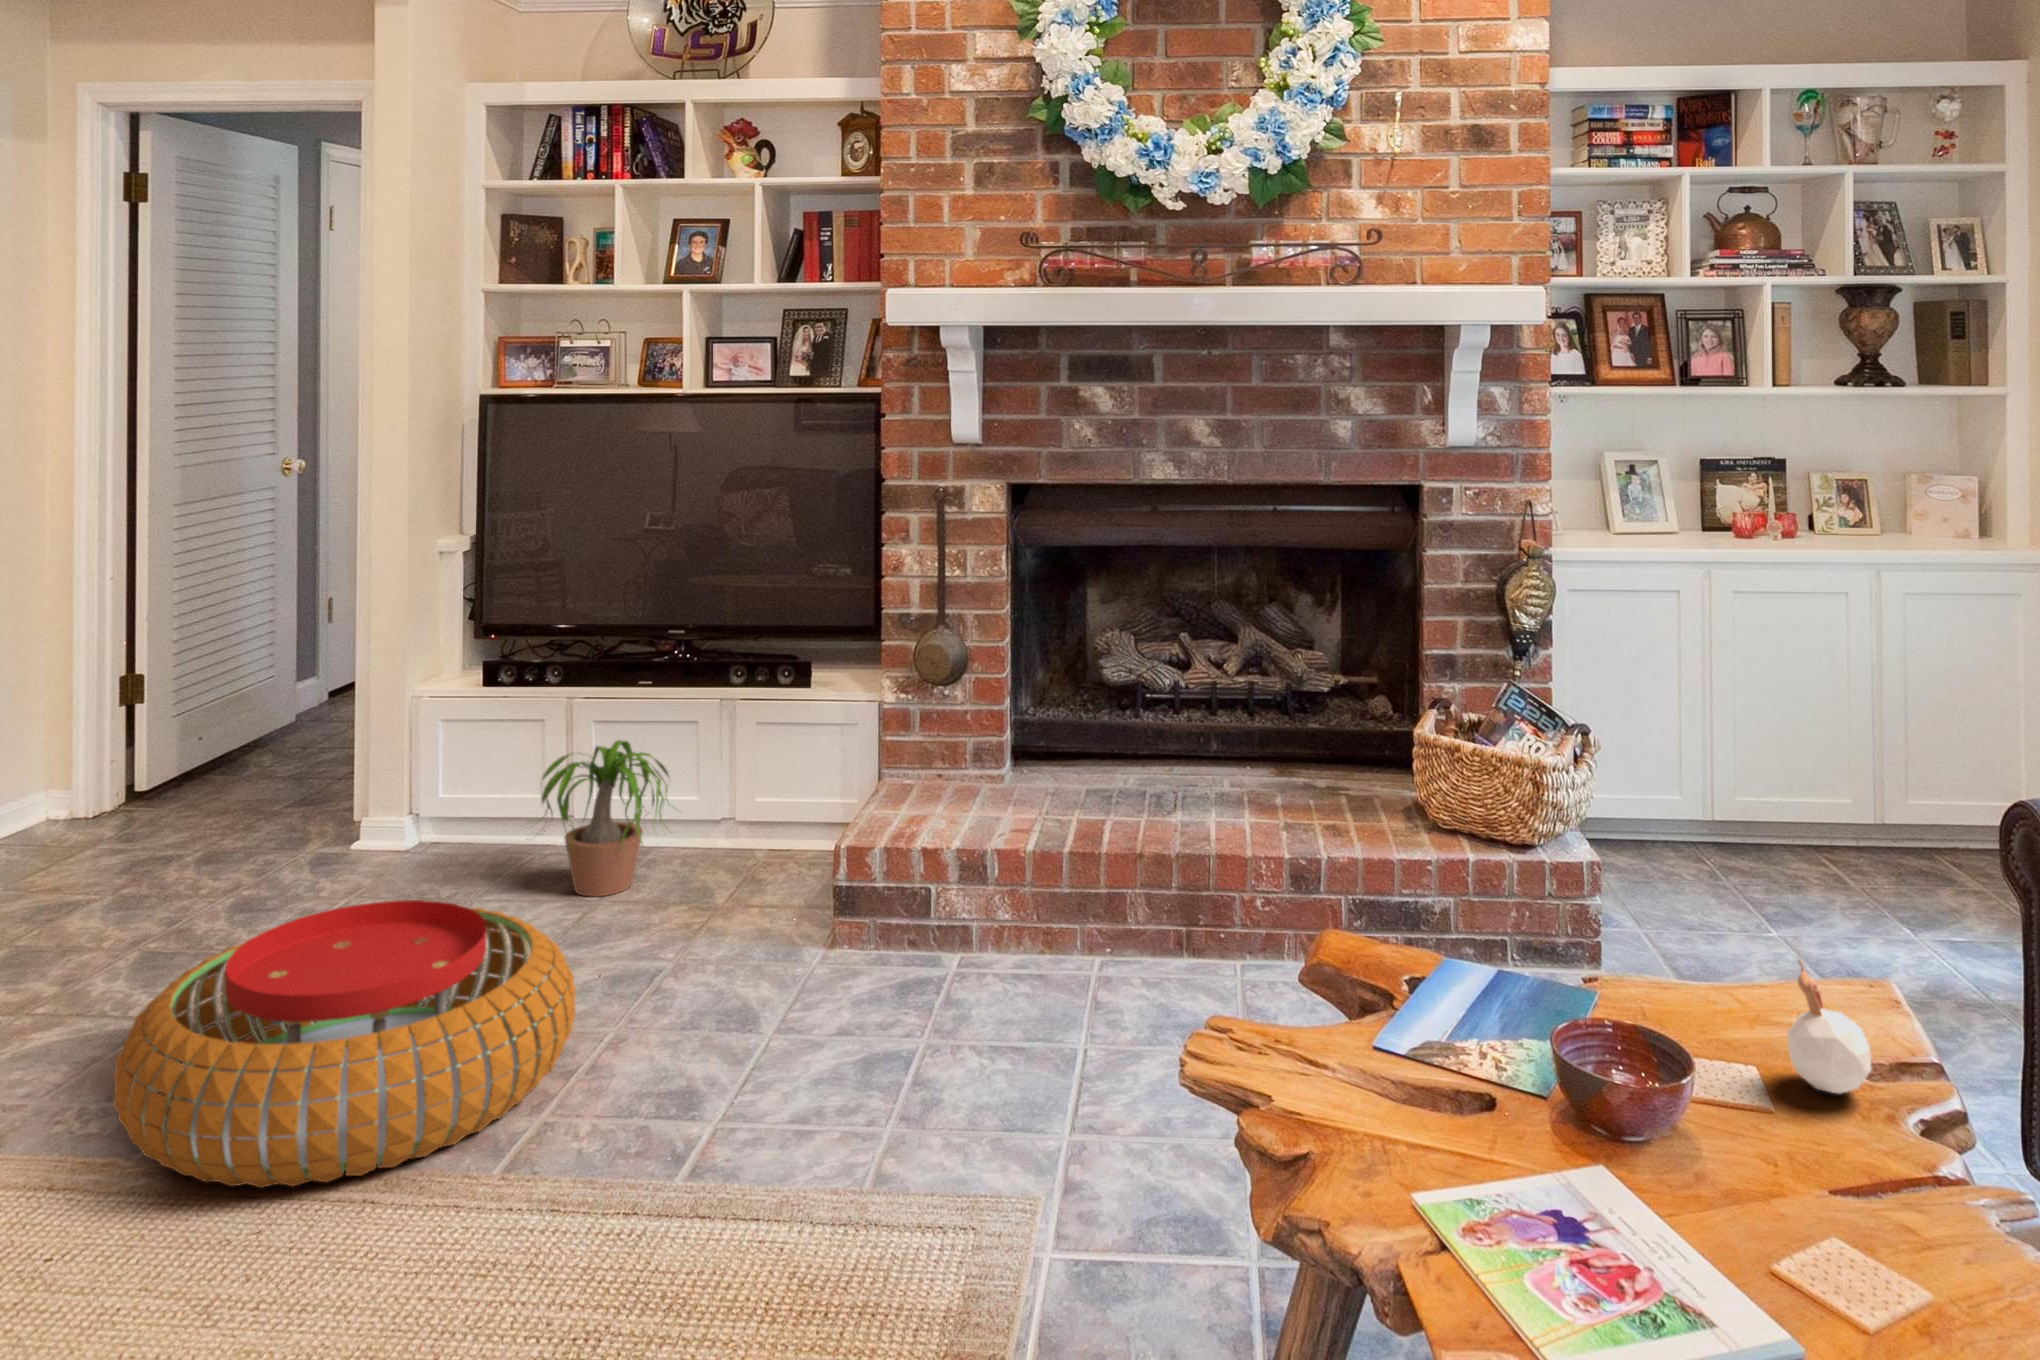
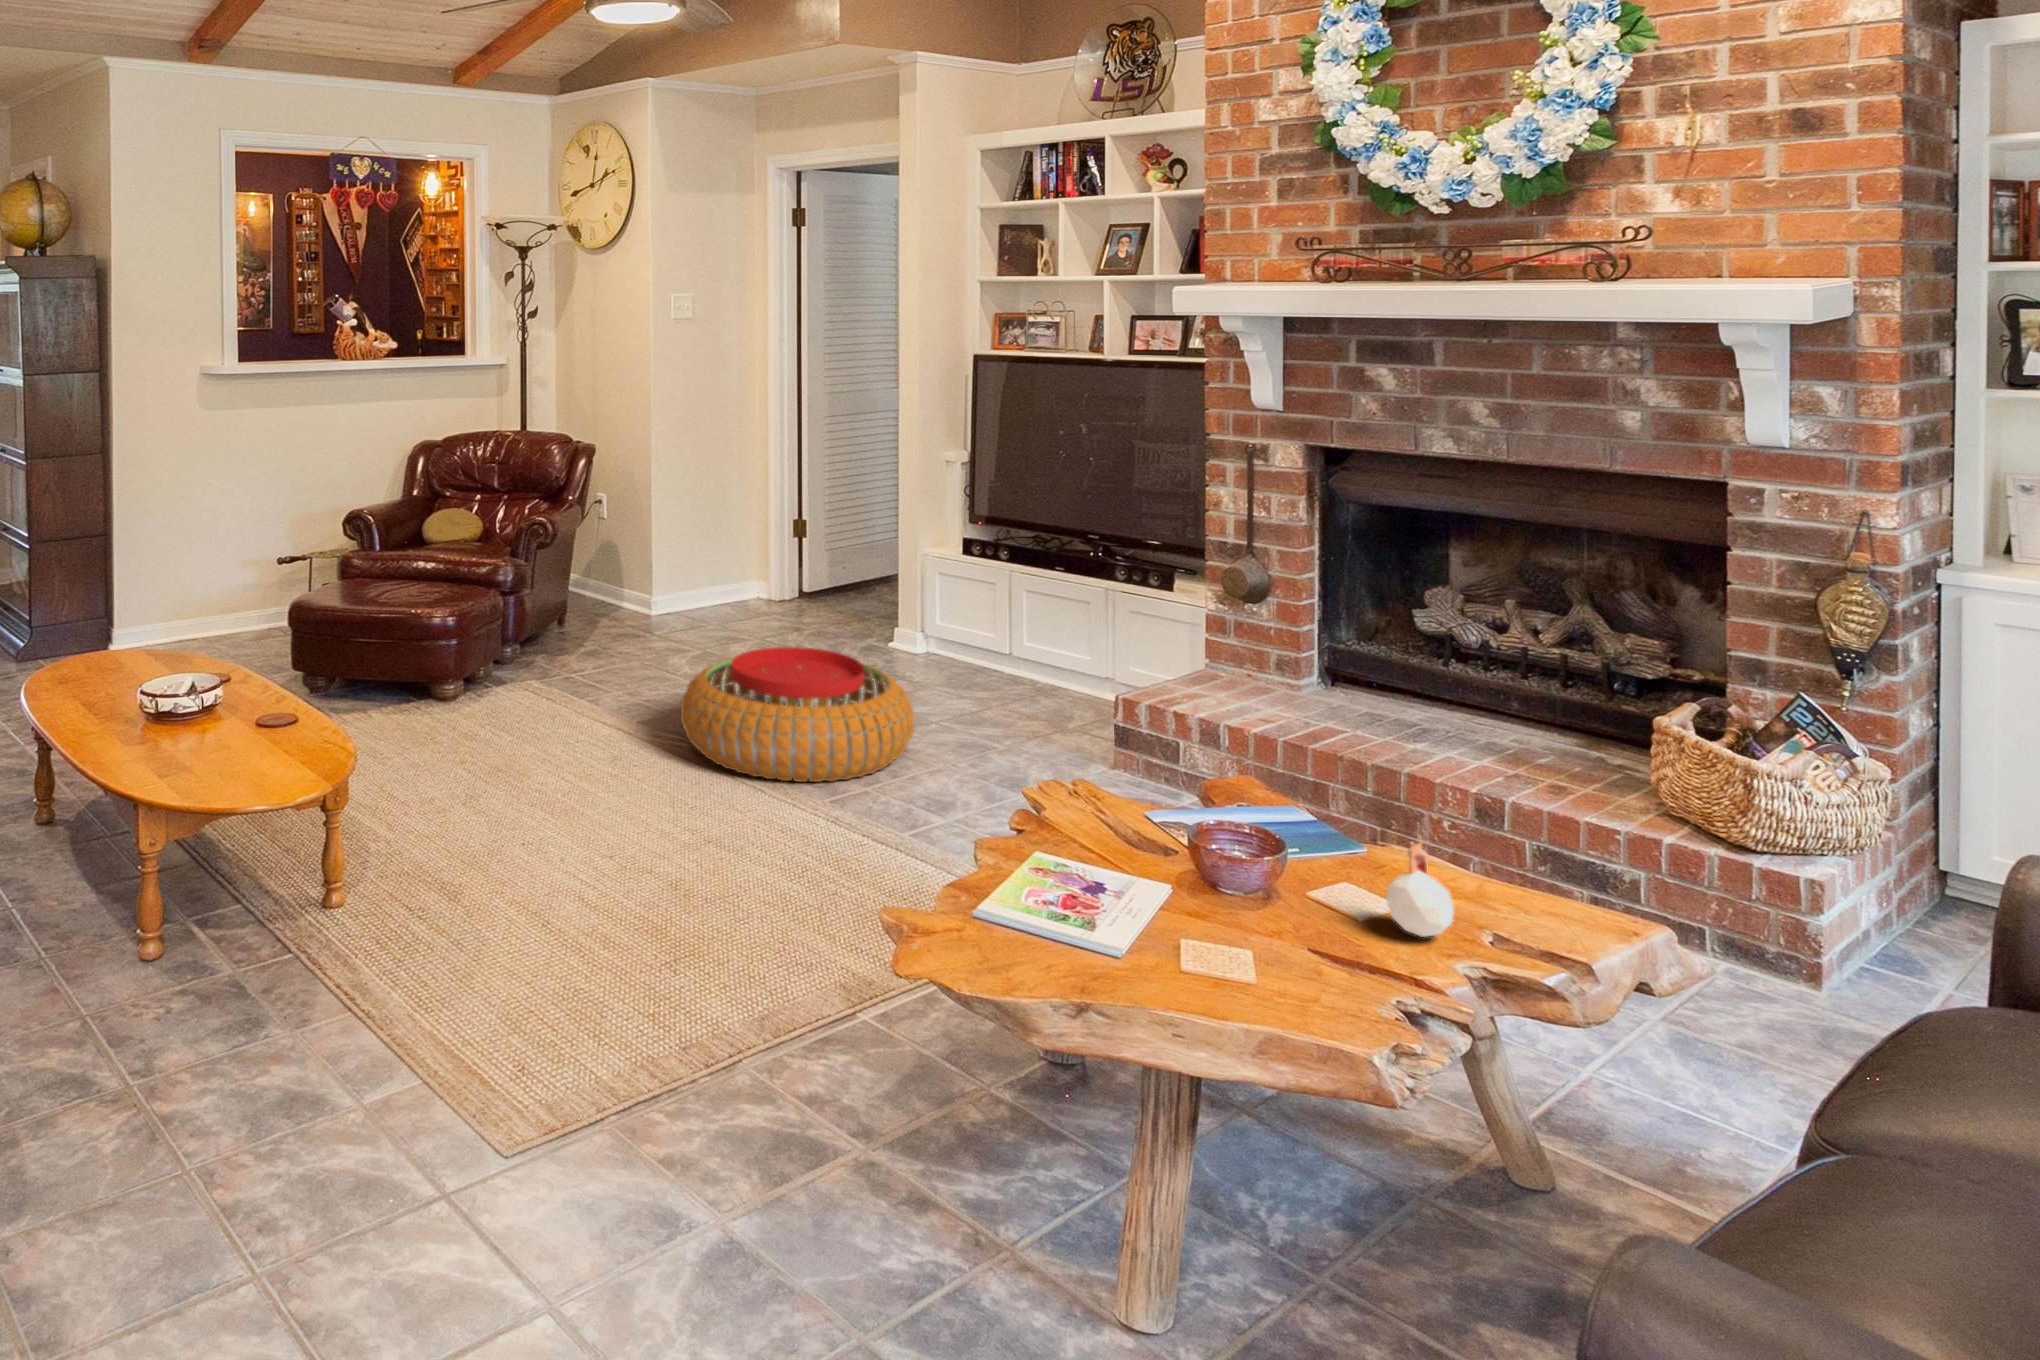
potted plant: present [541,740,668,897] -> none [947,599,1063,702]

